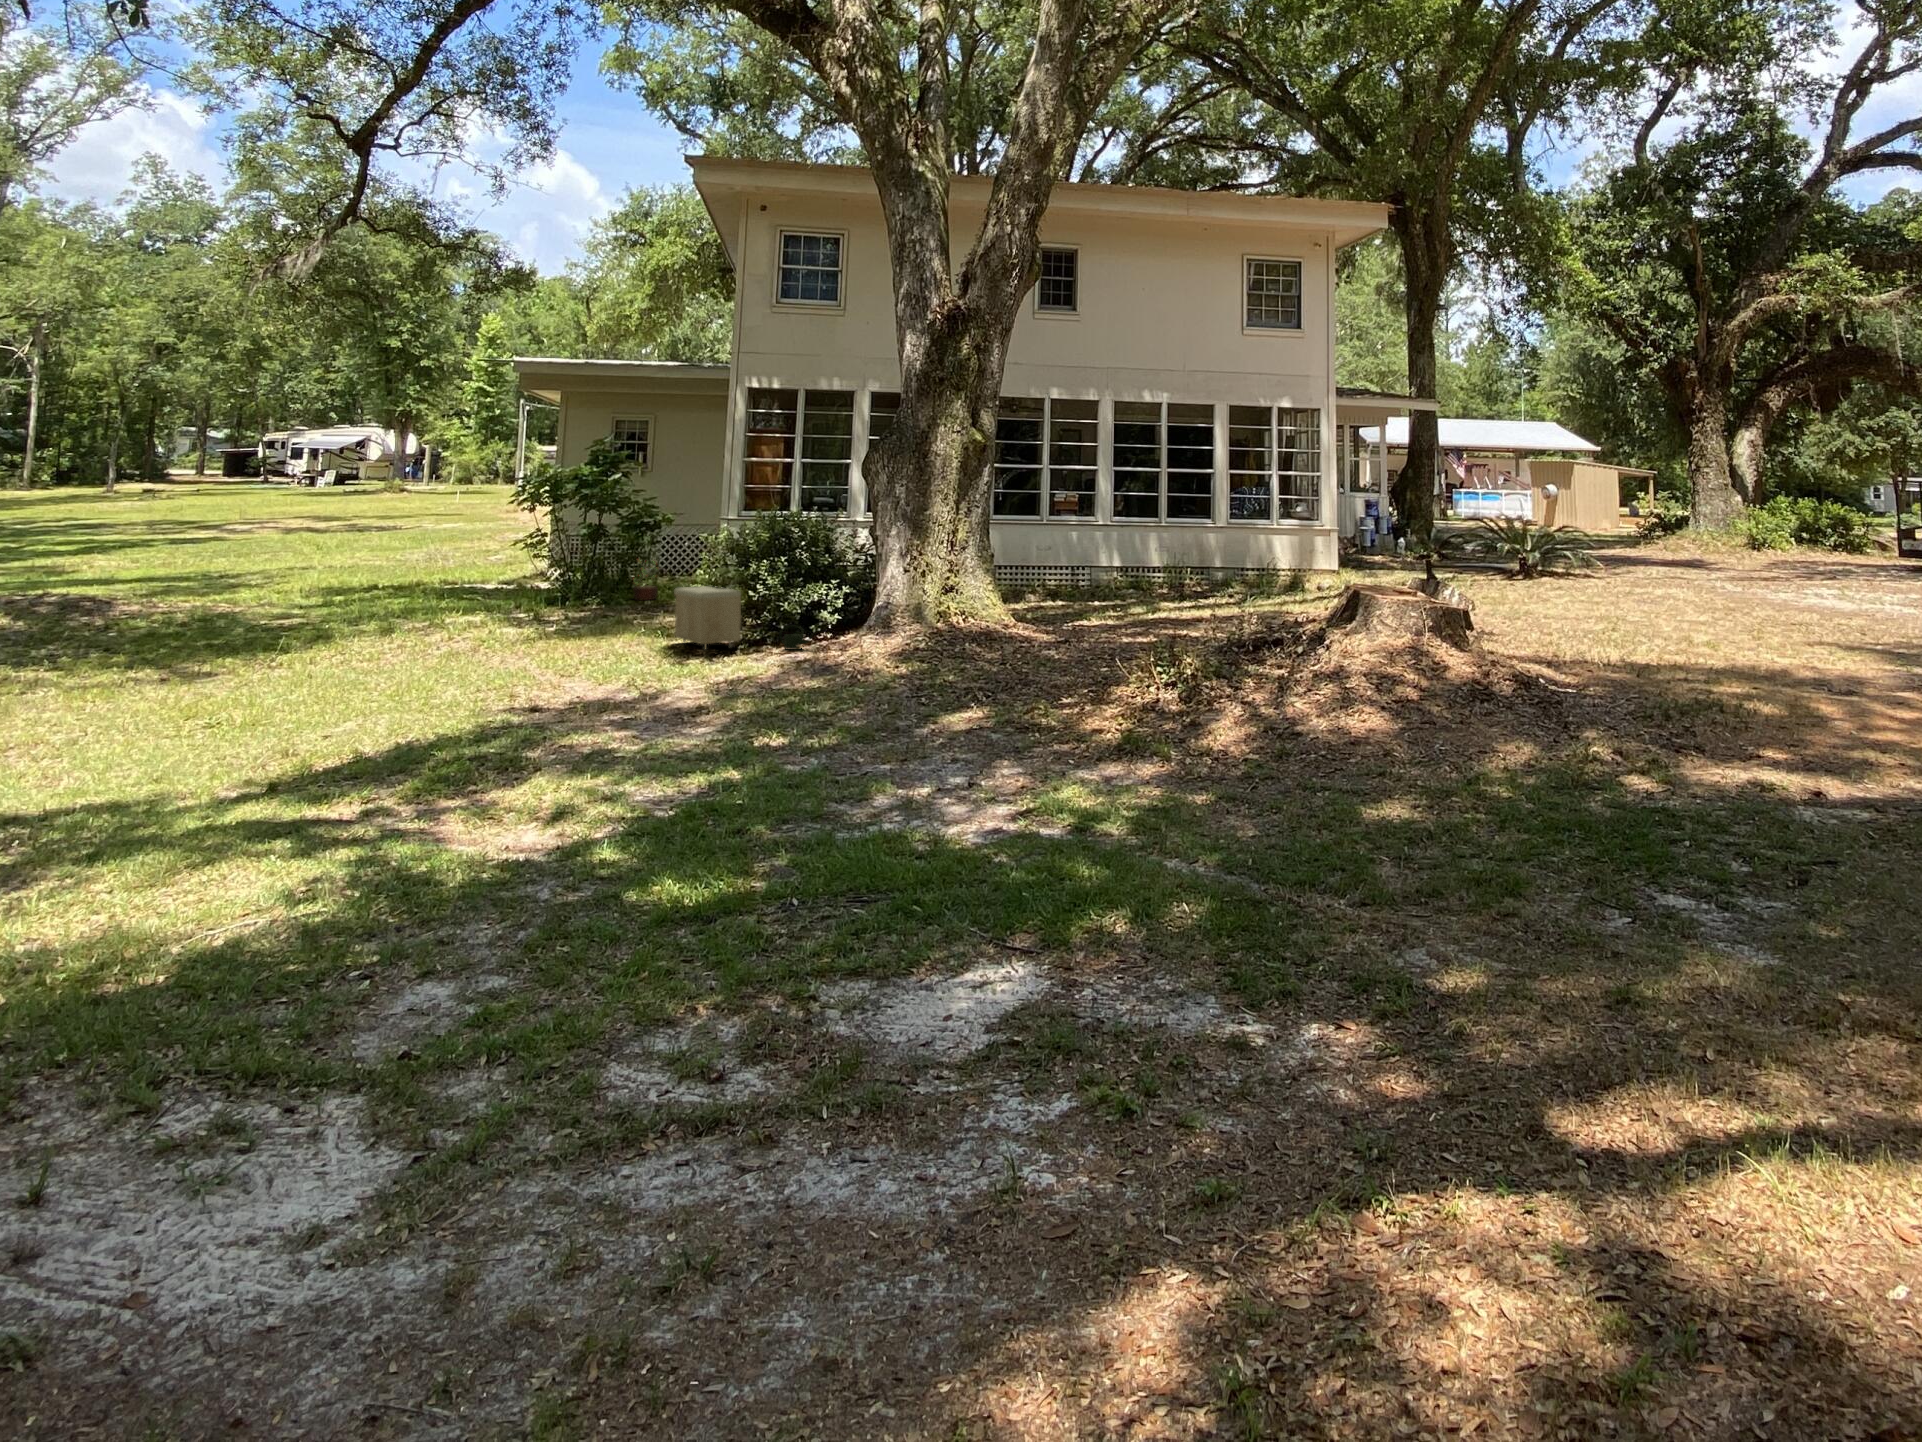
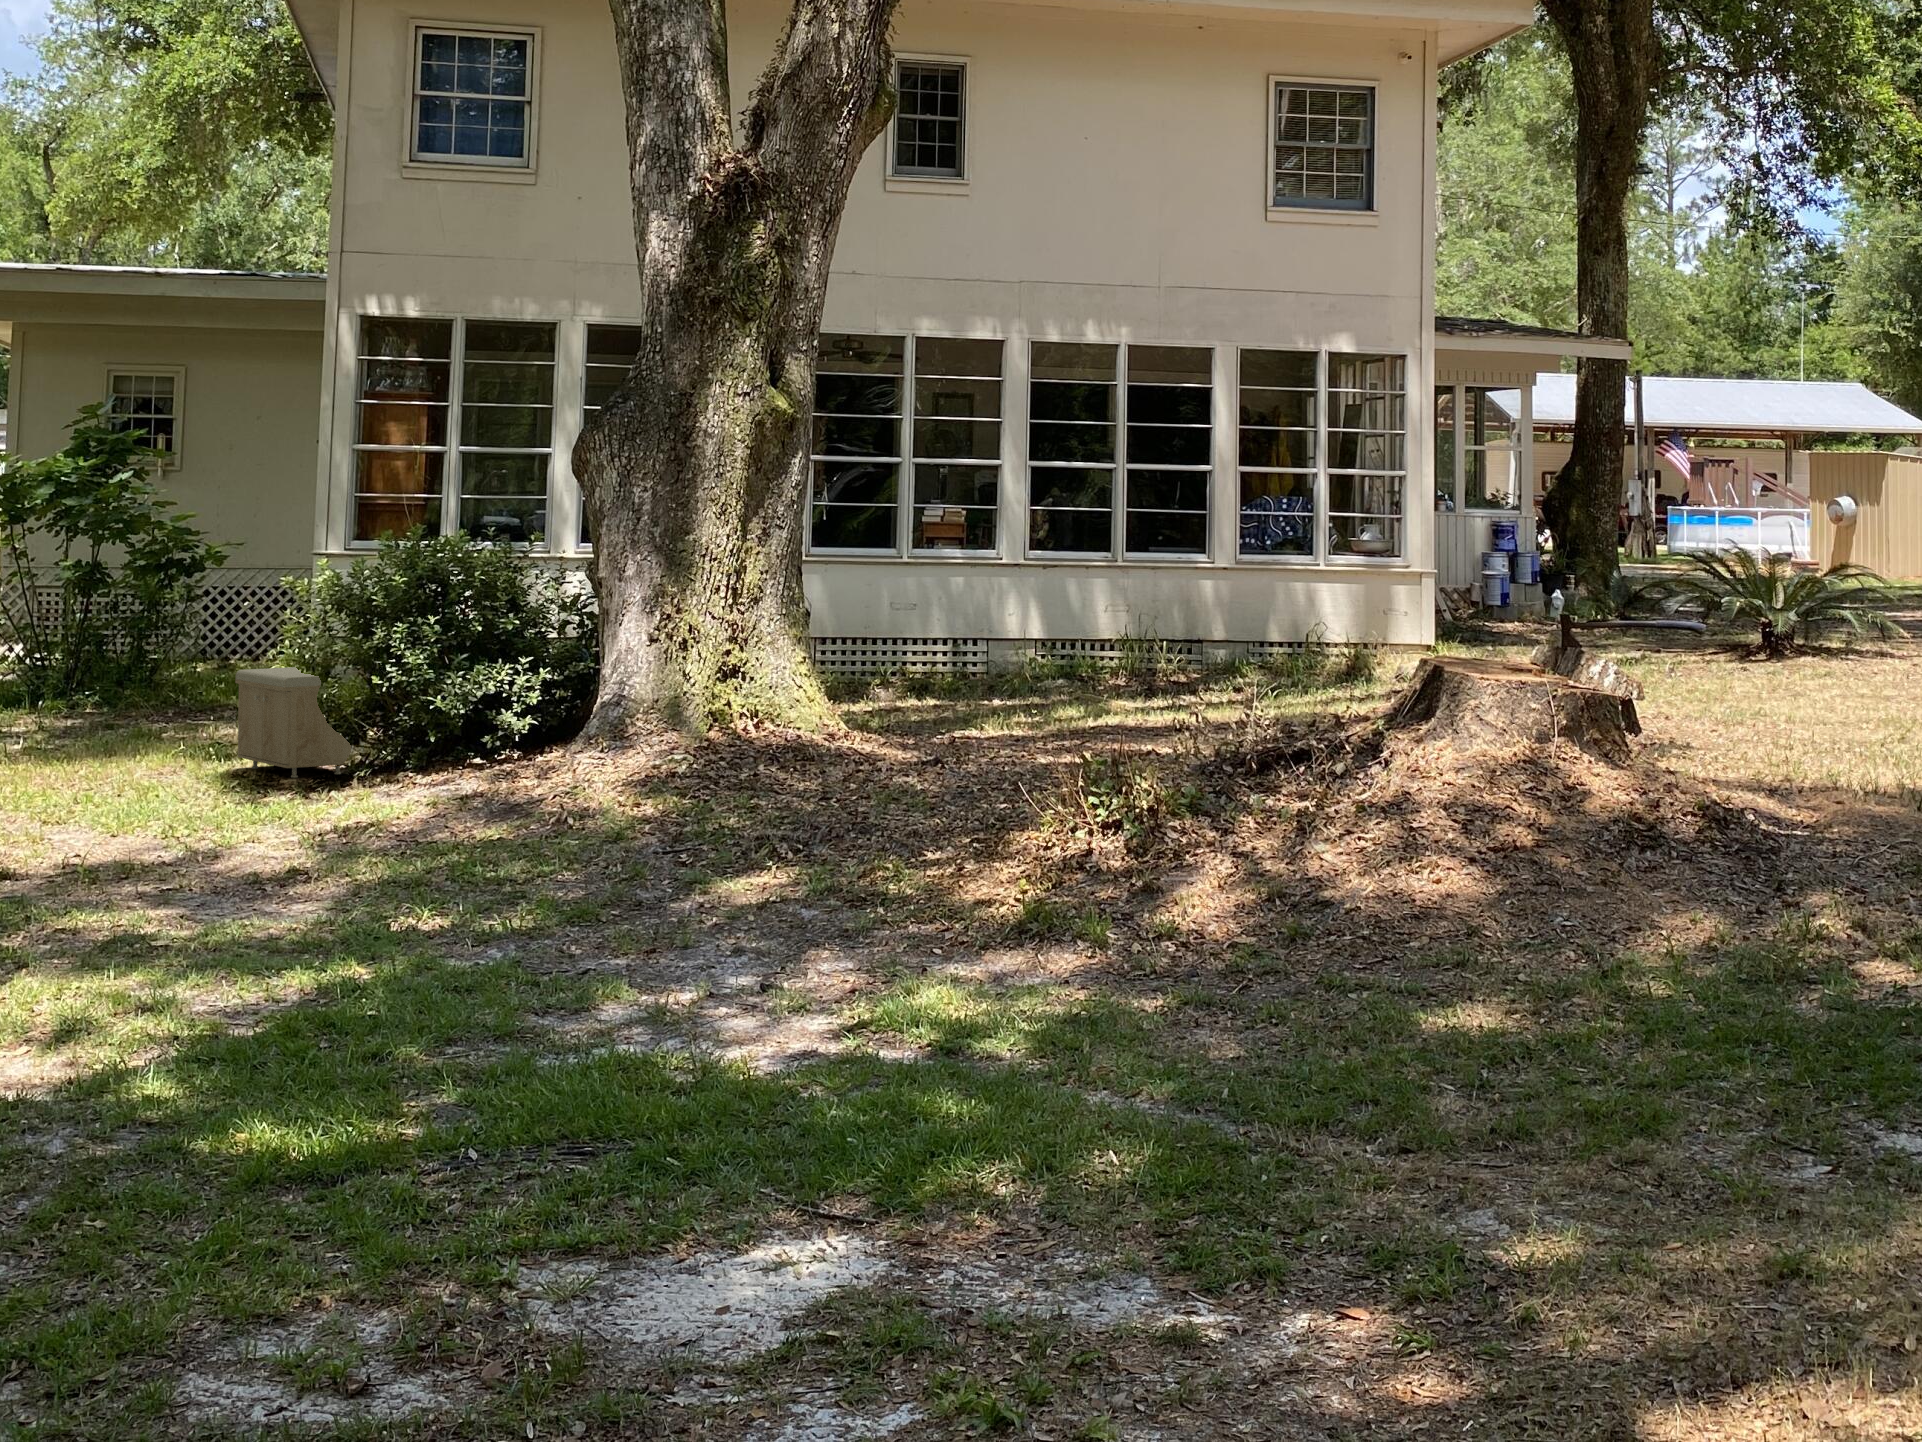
decorative plant: present [633,559,658,600] -> none [148,621,198,698]
watering can: present [779,627,810,650] -> none [425,736,491,778]

